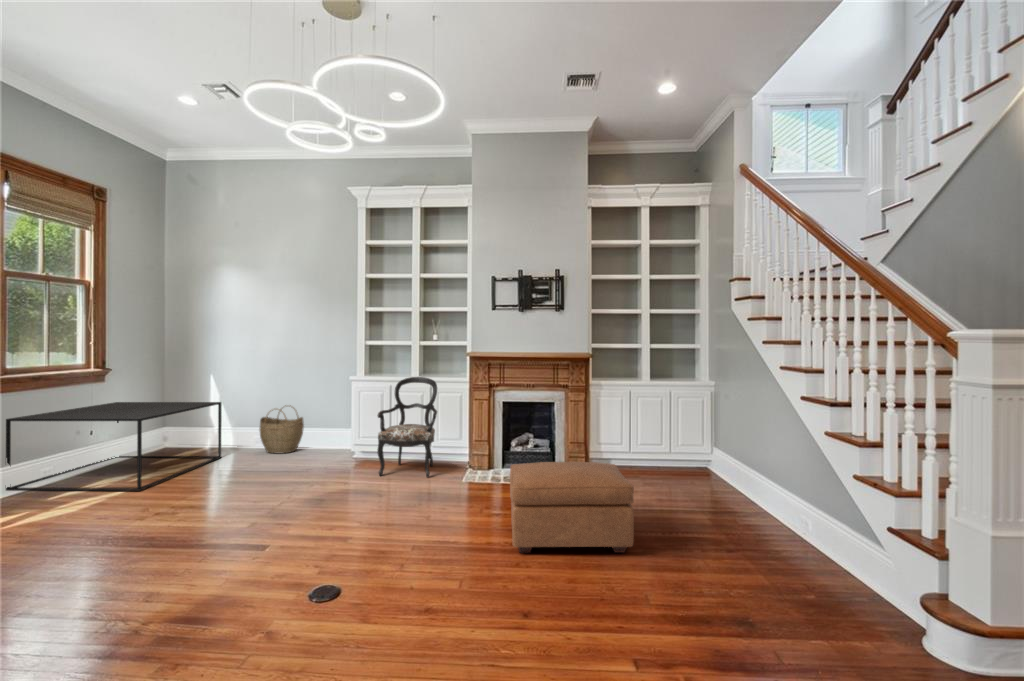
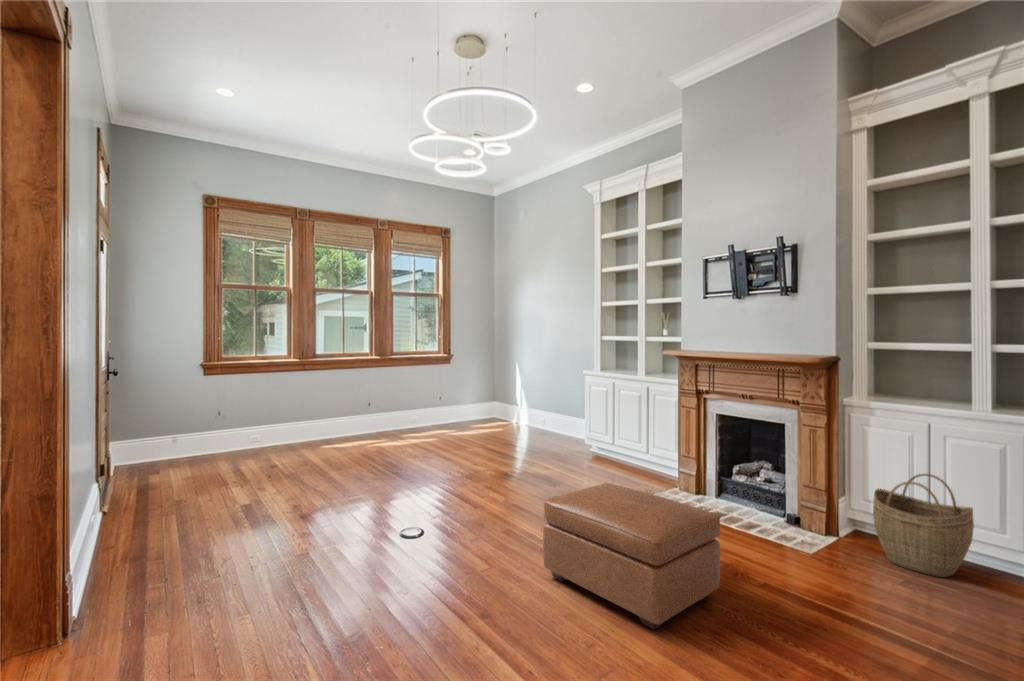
armchair: present [377,377,437,477] -> none [577,376,650,485]
coffee table: present [6,402,221,491] -> none [388,381,506,445]
woven basket: present [259,405,304,454] -> present [873,474,974,577]

